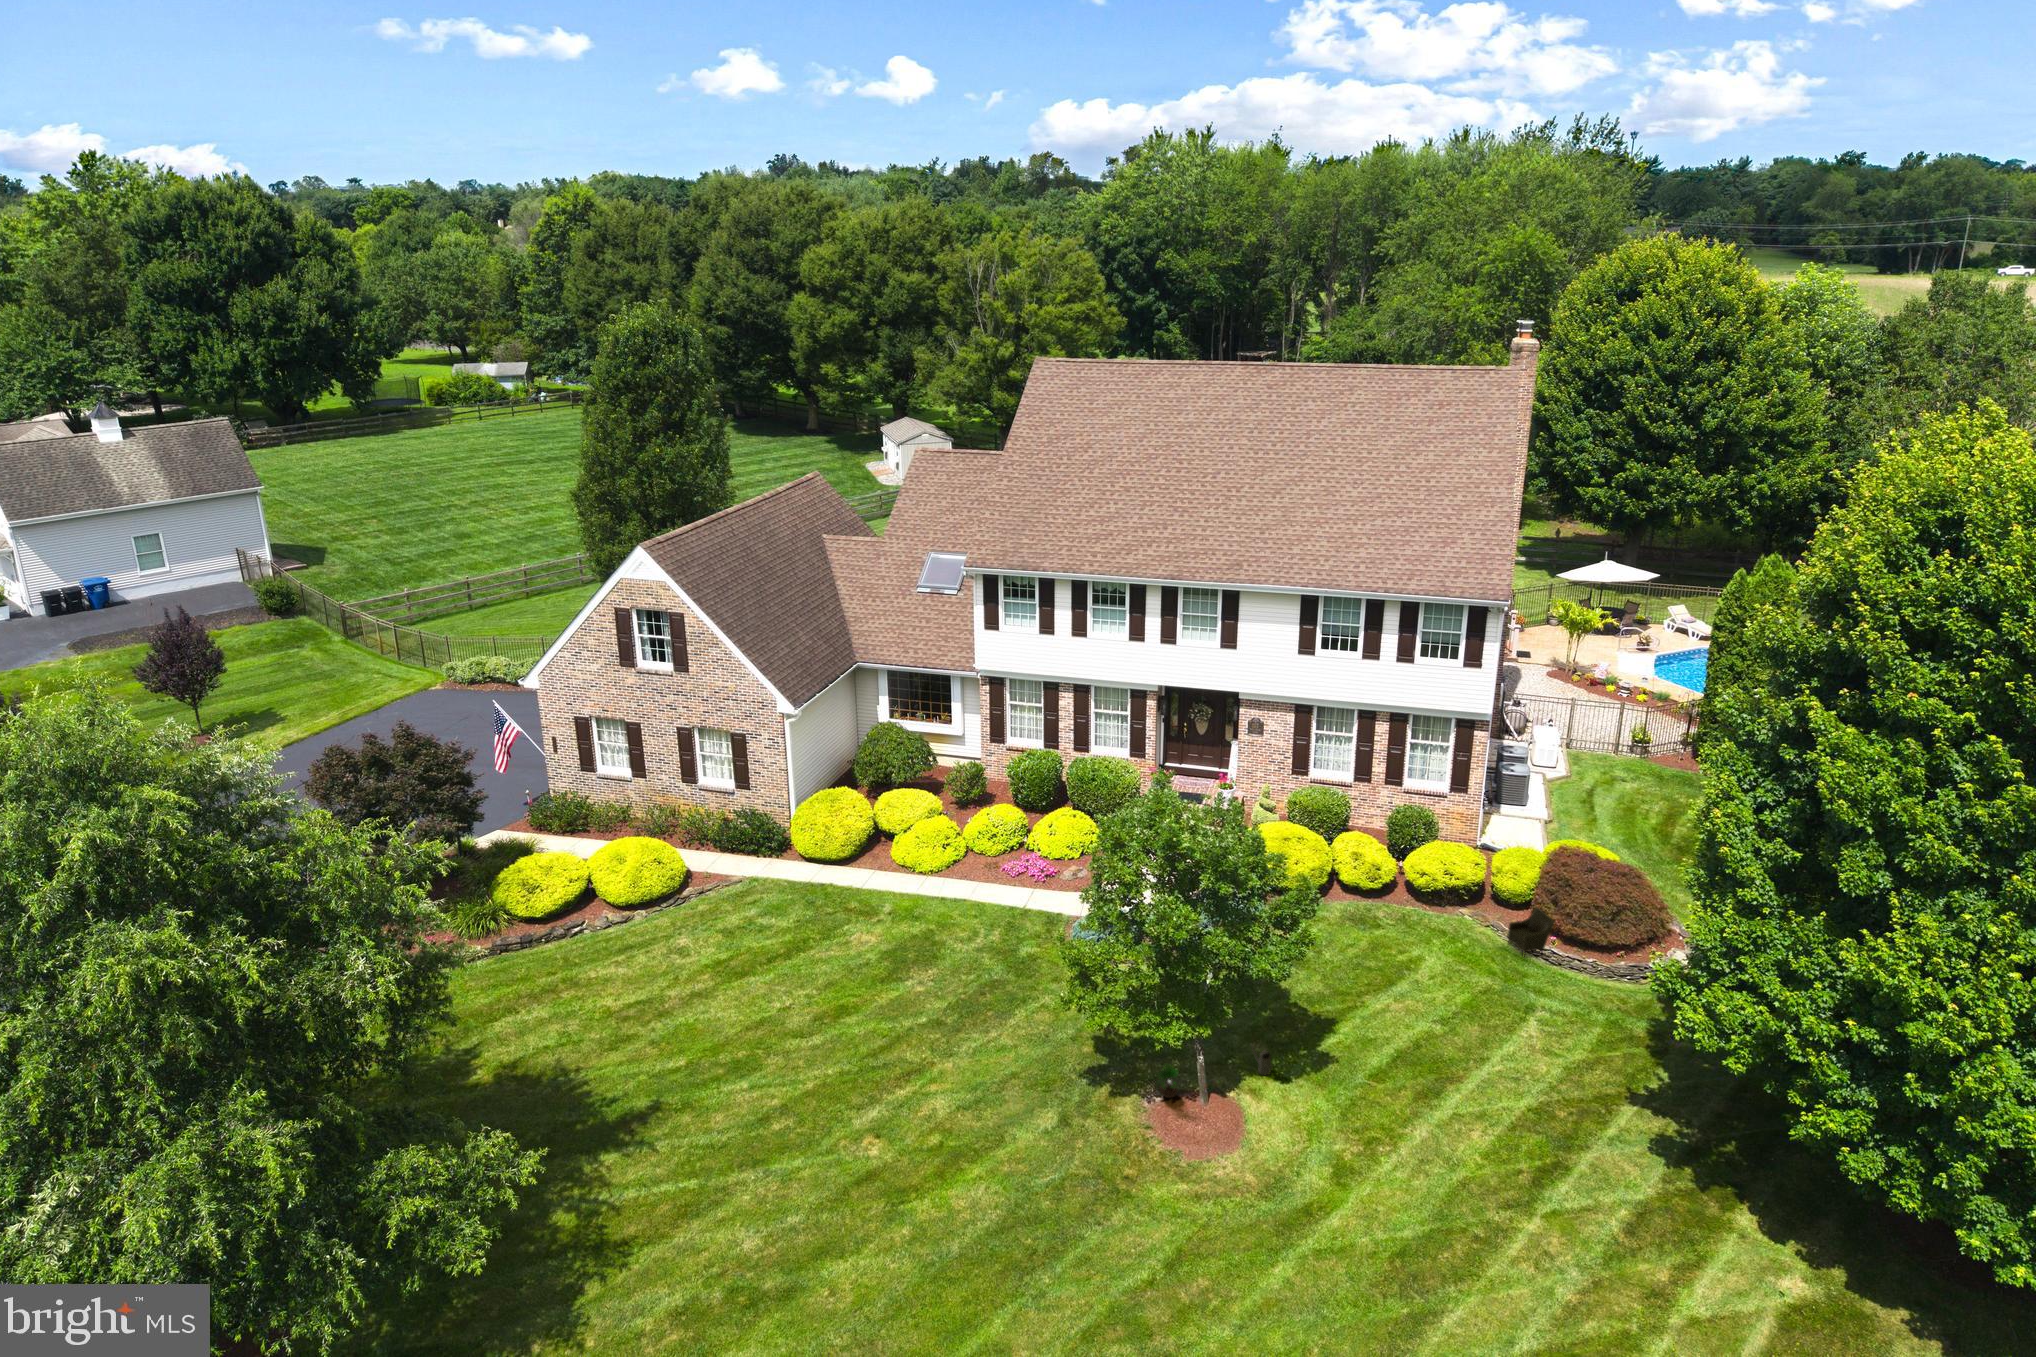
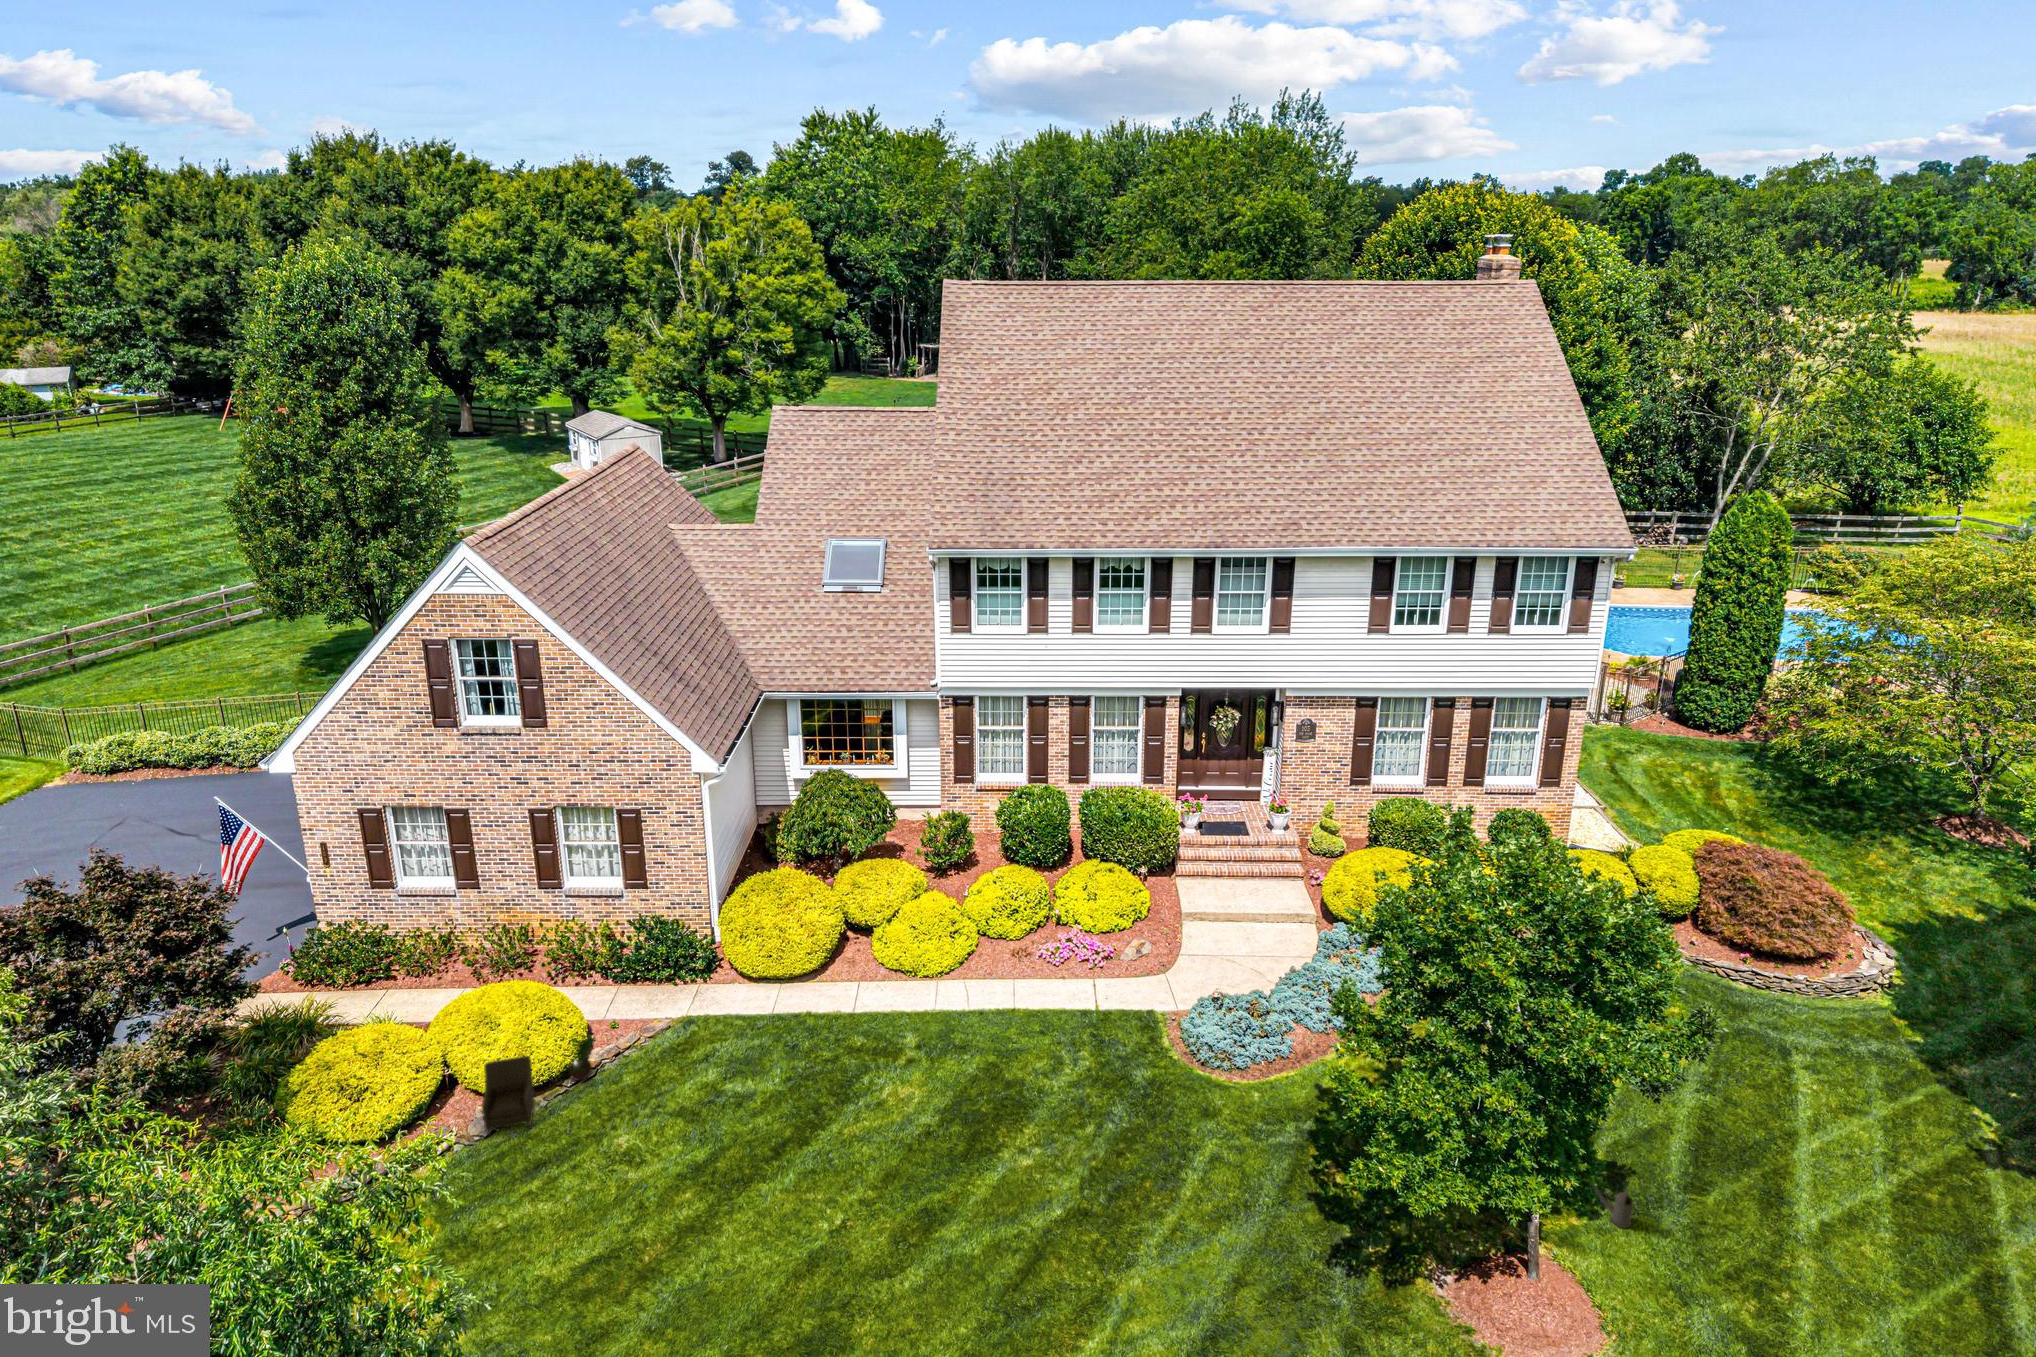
chair: present [1508,908,1554,956] -> present [482,1056,535,1136]
potted tree: present [1158,1065,1178,1098] -> present [569,1038,592,1081]

